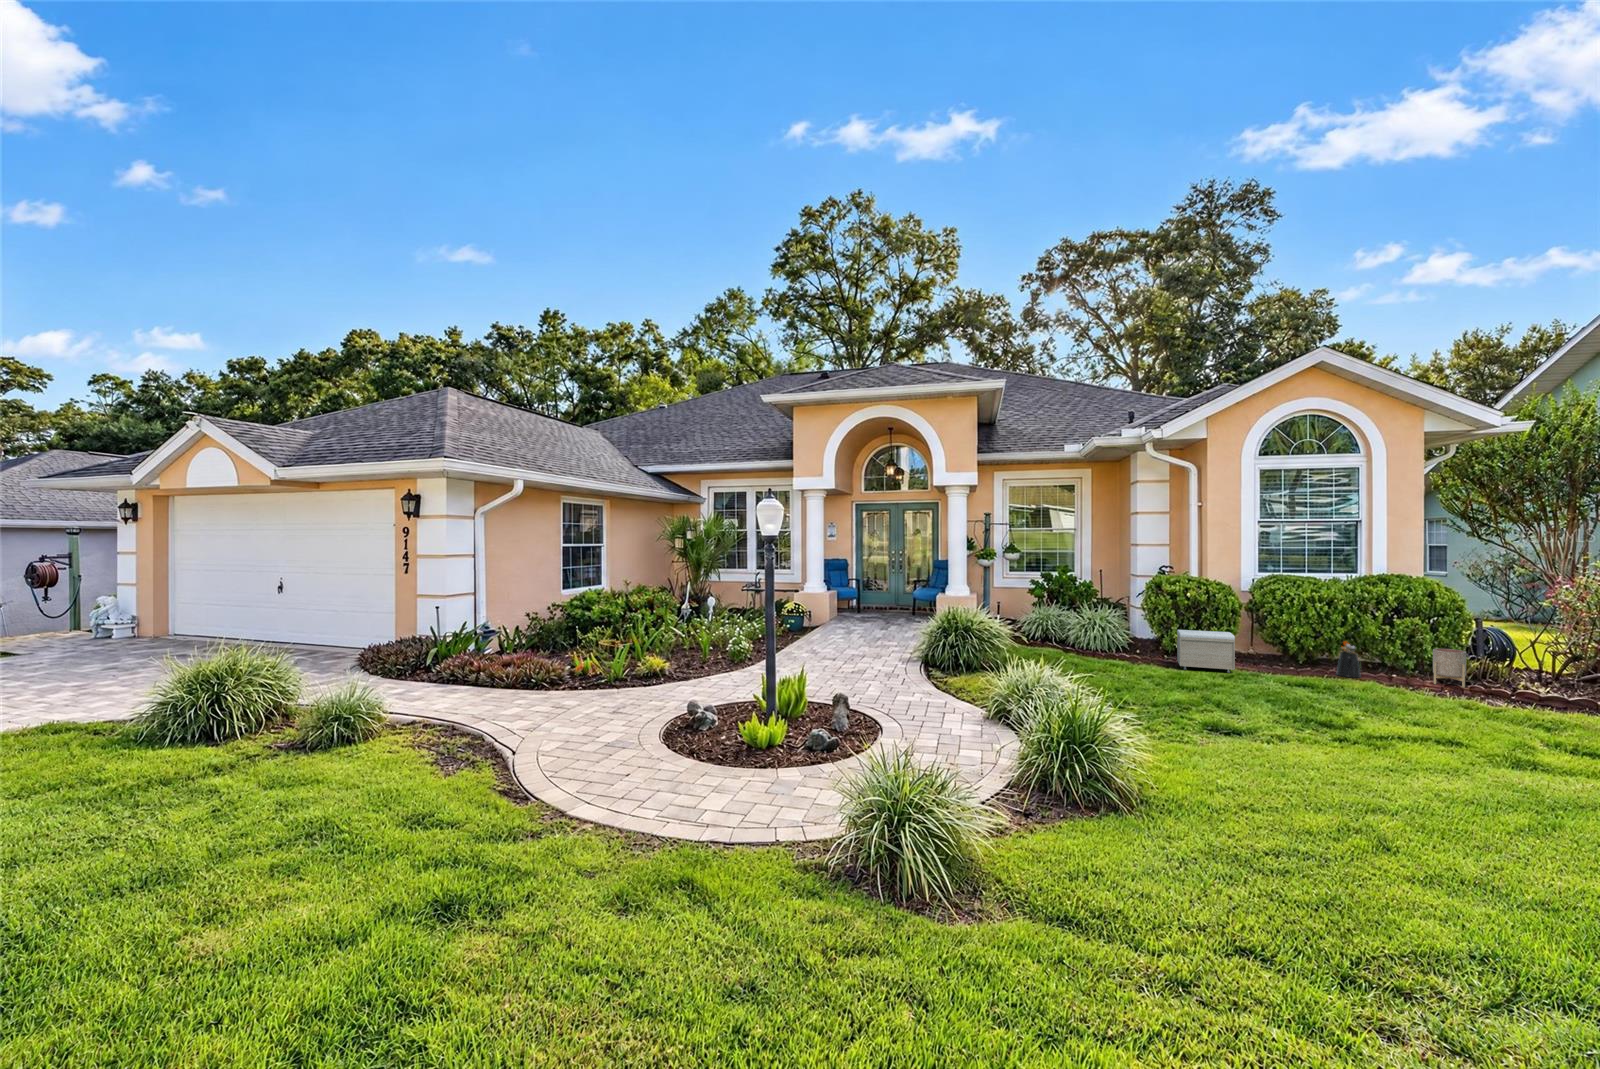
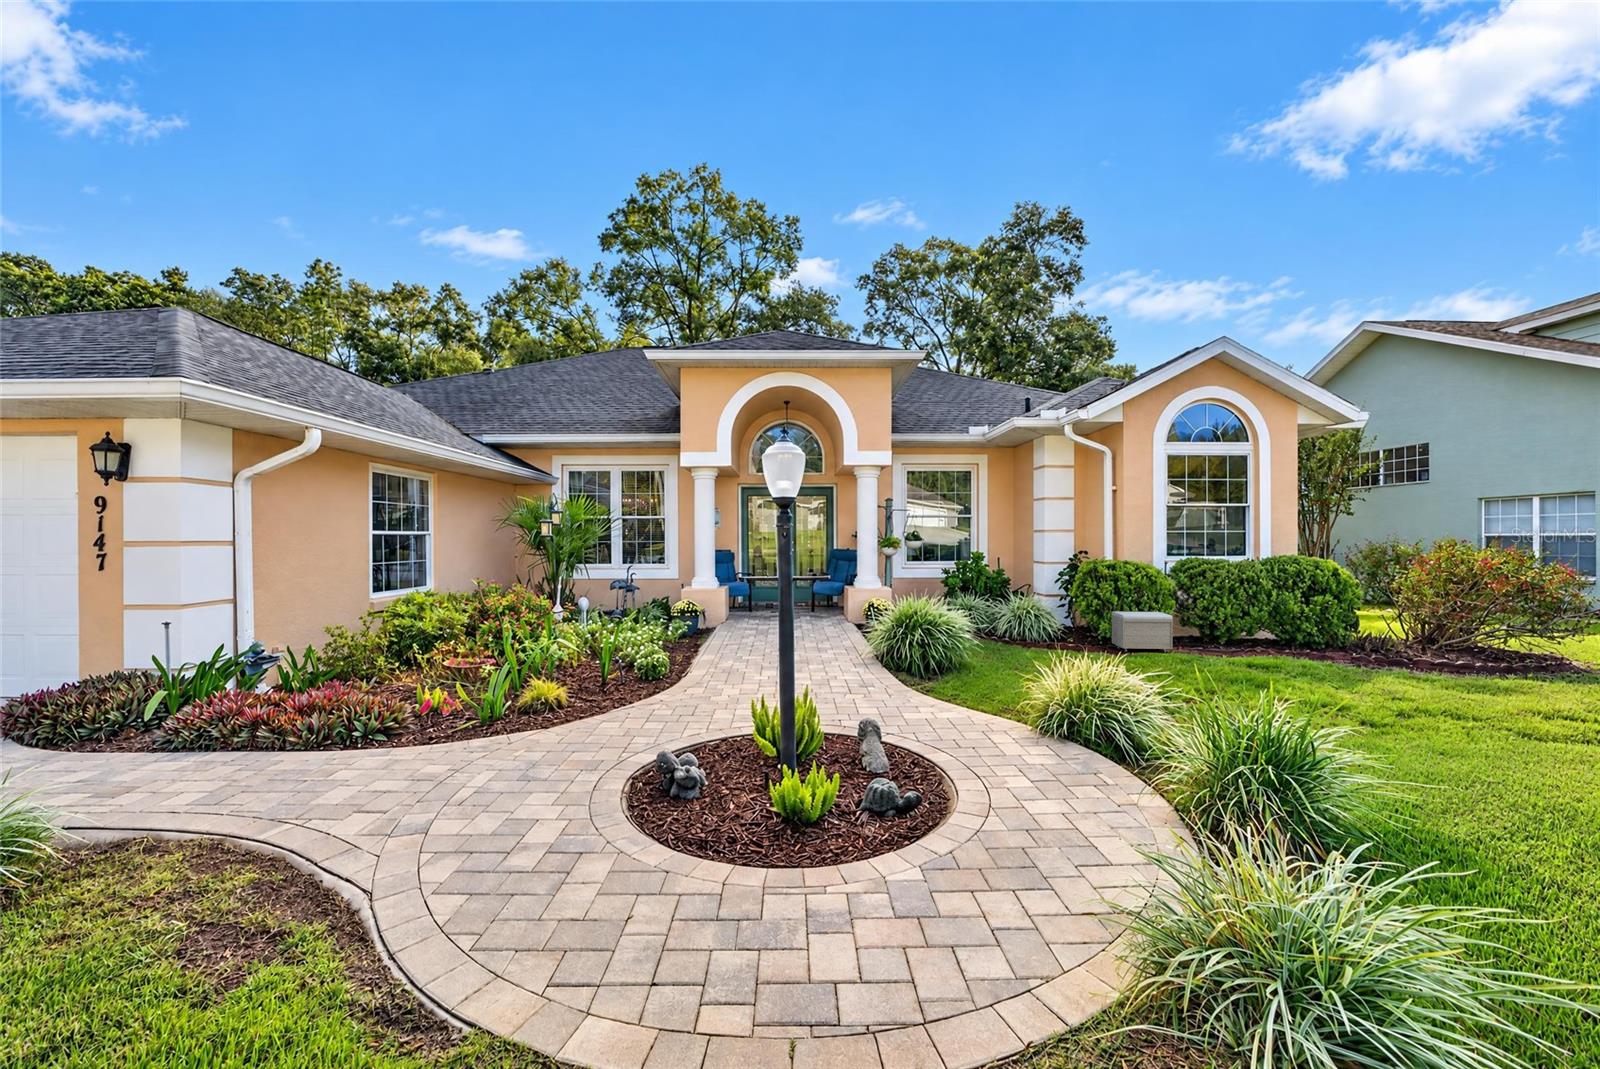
watering can: present [1336,641,1361,678] -> none [1246,615,1269,650]
planter: present [1433,648,1466,688] -> none [1323,619,1356,654]

